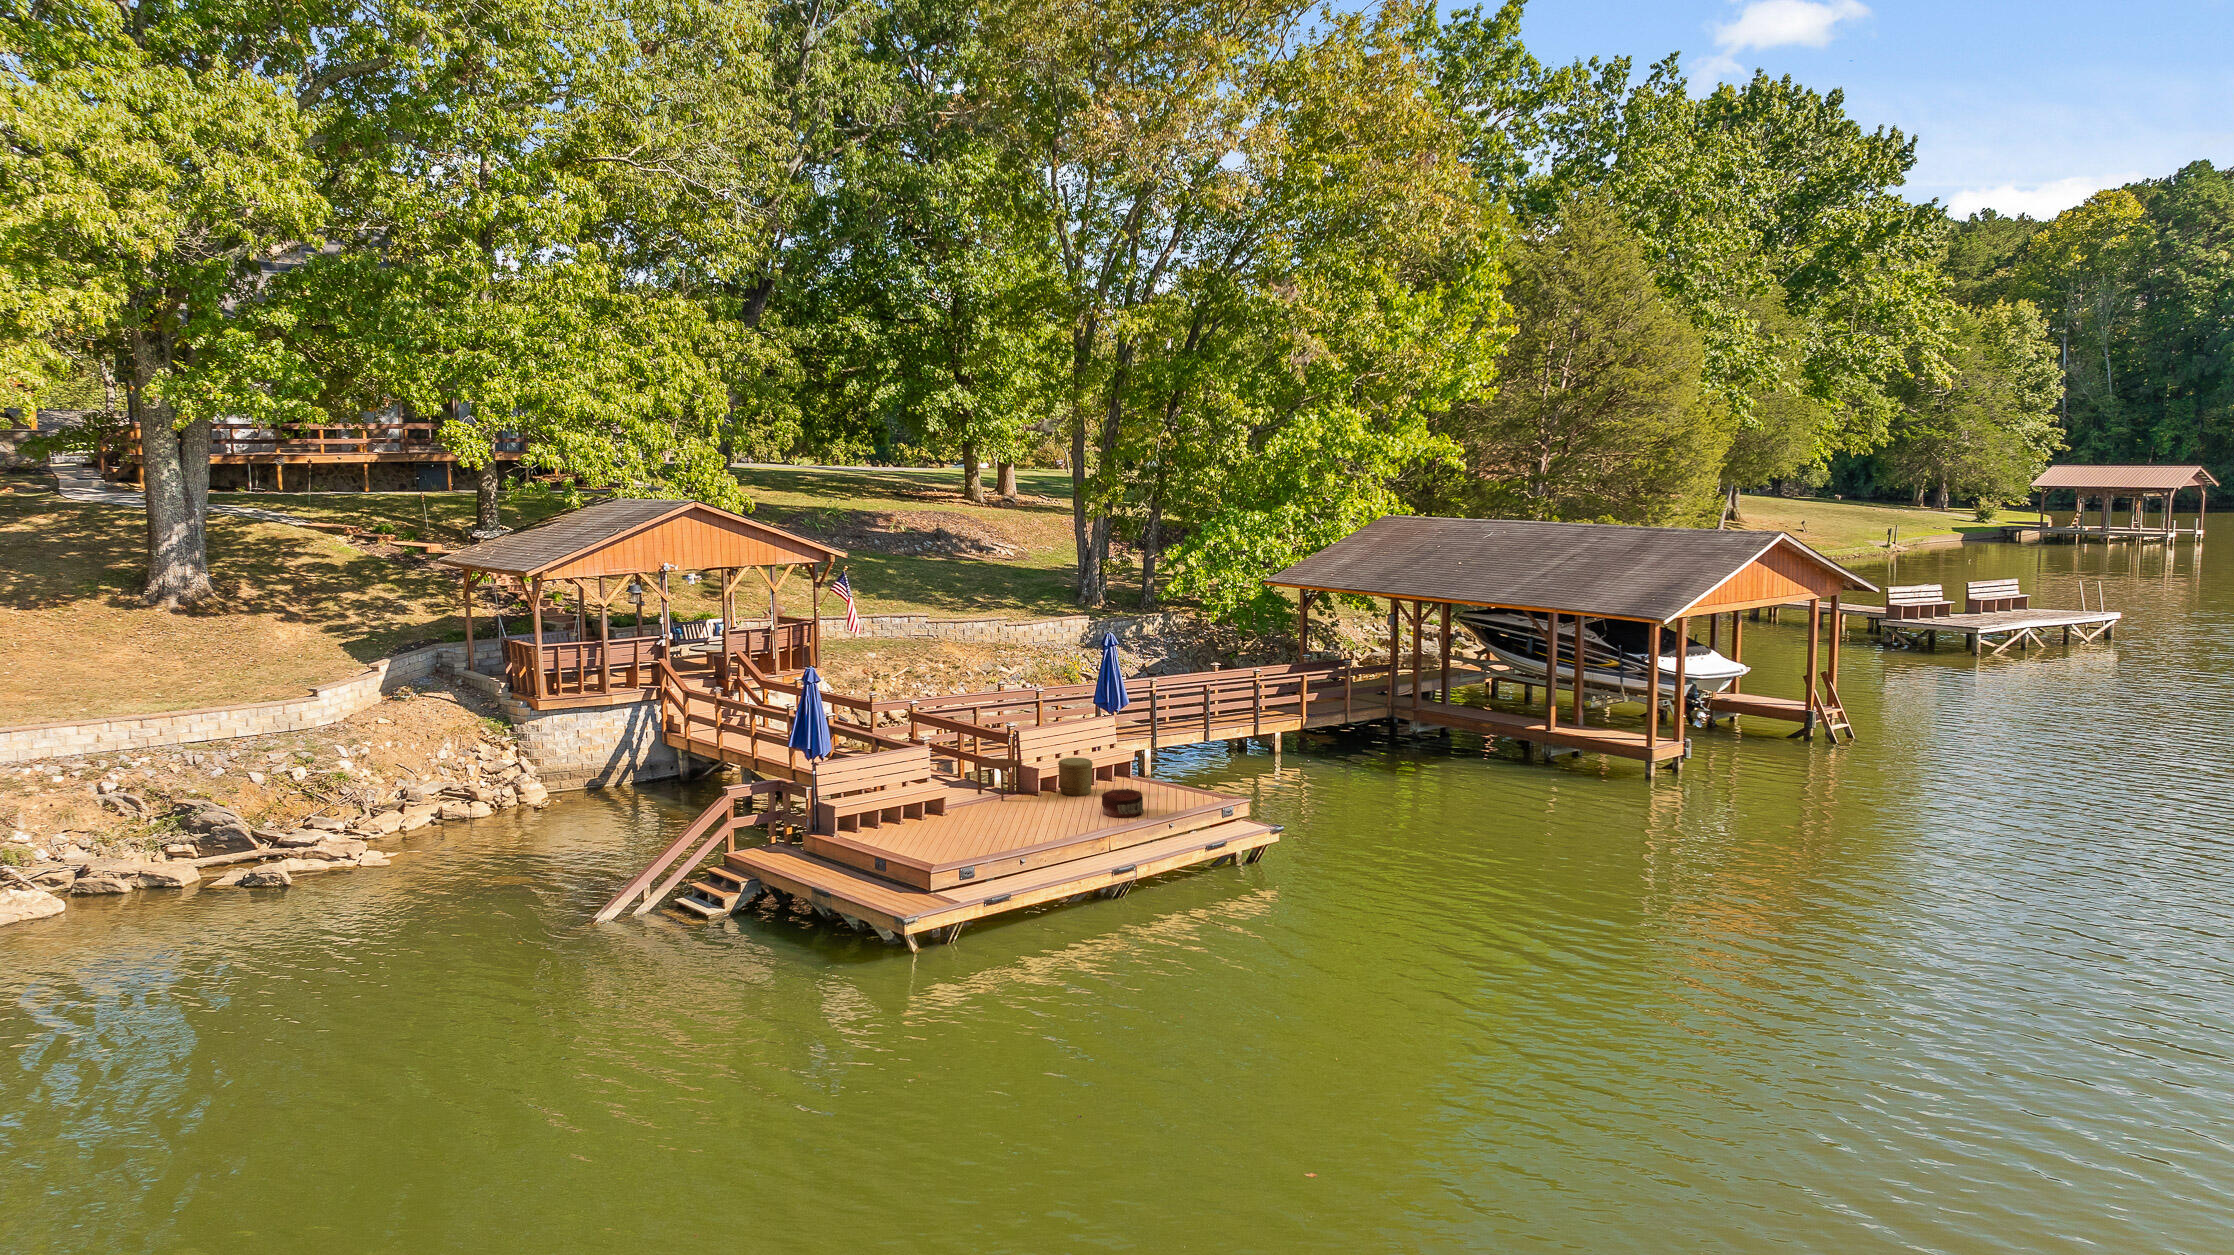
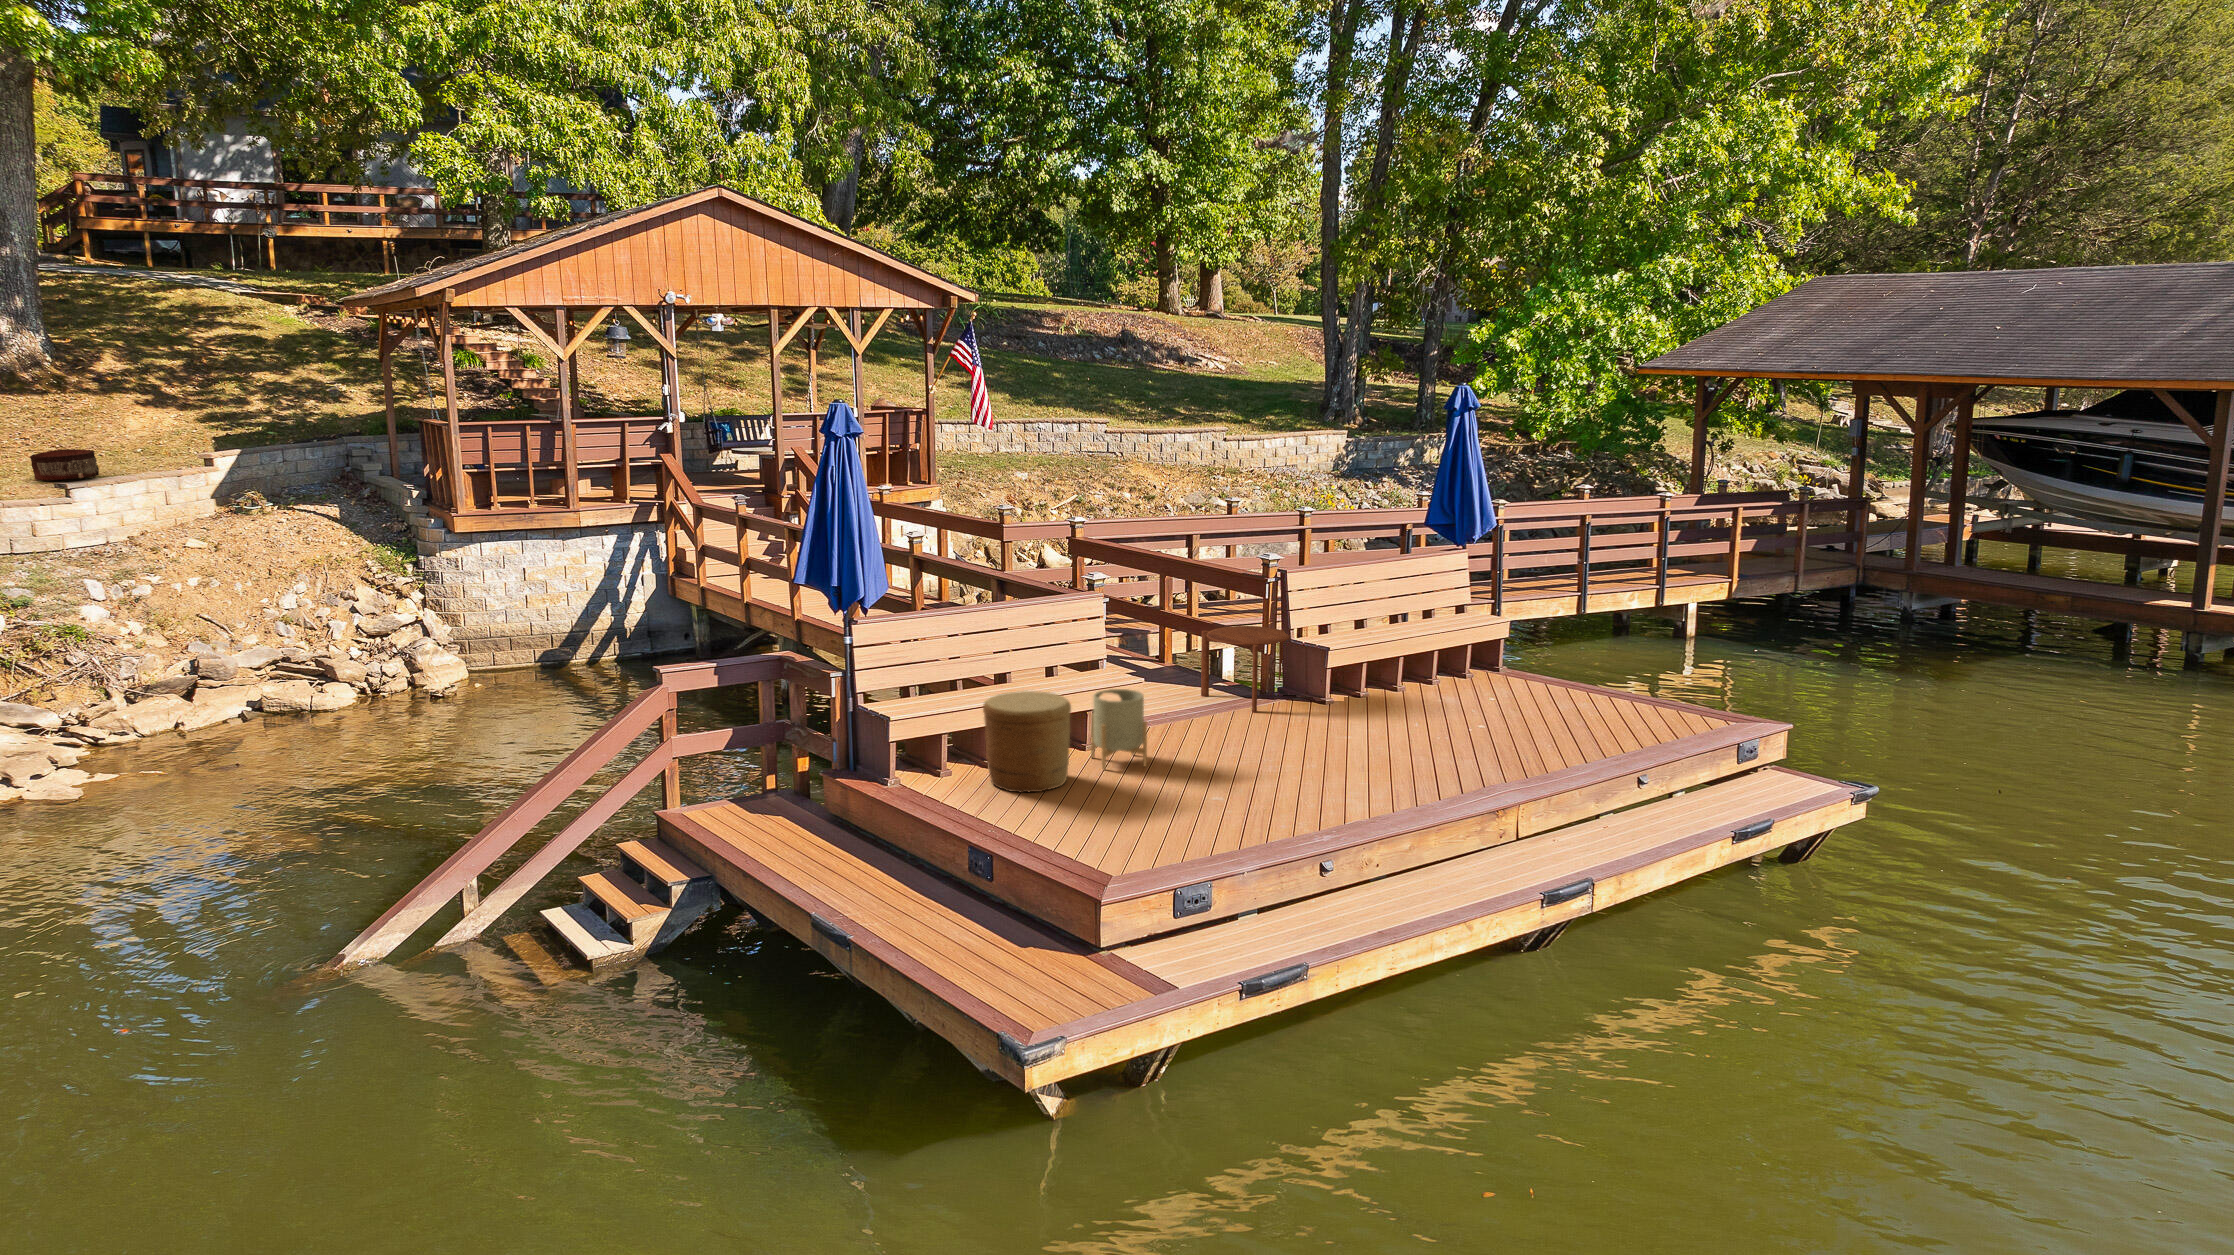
basket: present [1058,758,1093,796] -> present [983,691,1071,793]
pouf: present [1102,789,1143,818] -> present [30,449,99,481]
planter: none [923,791,949,828] -> present [1091,689,1147,770]

